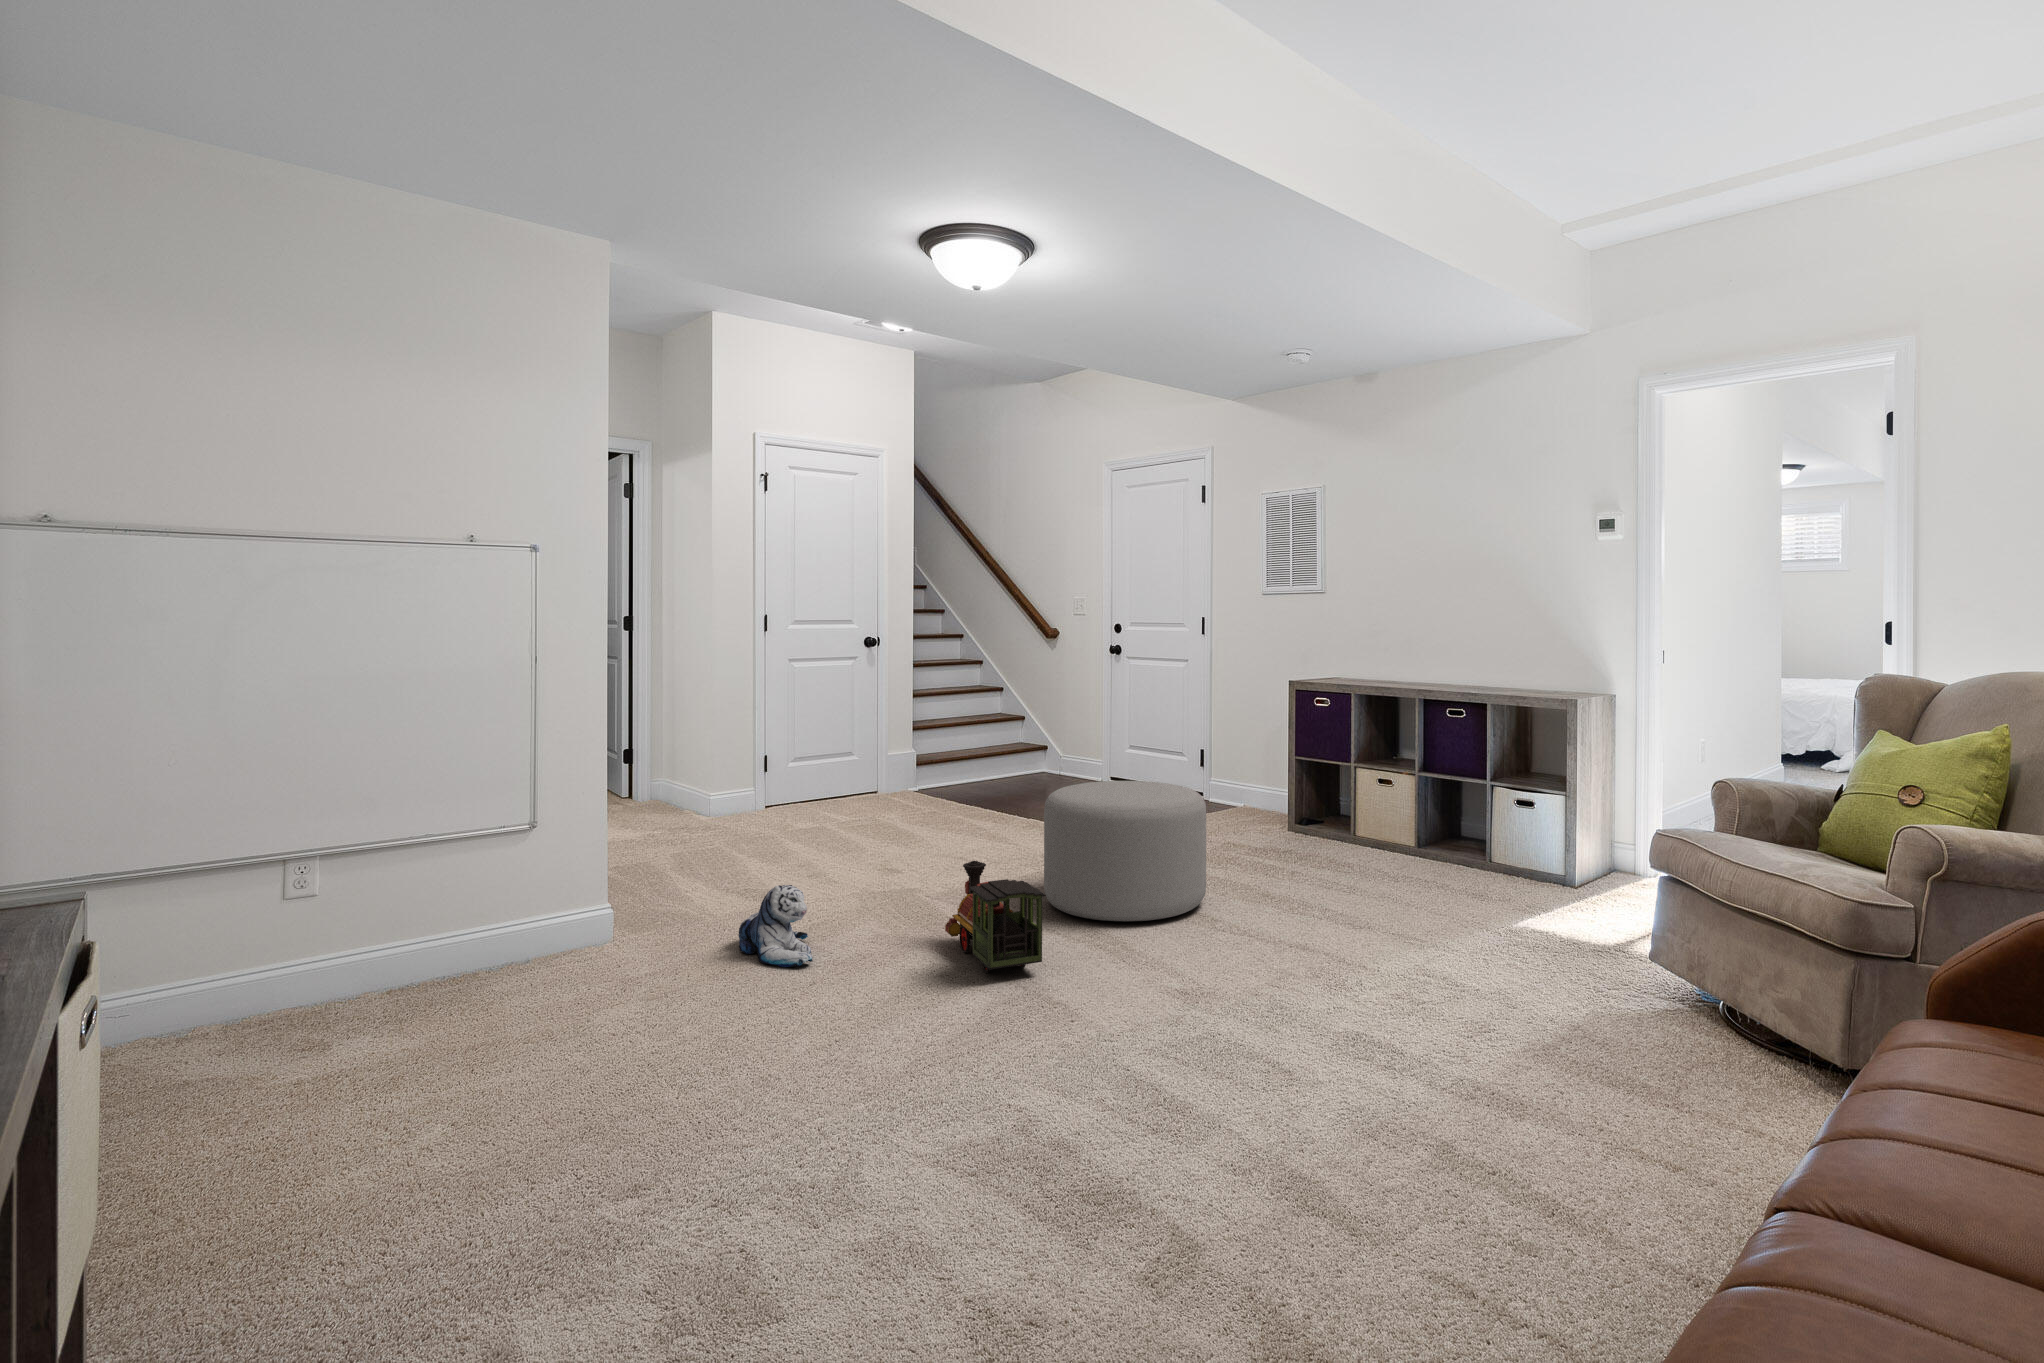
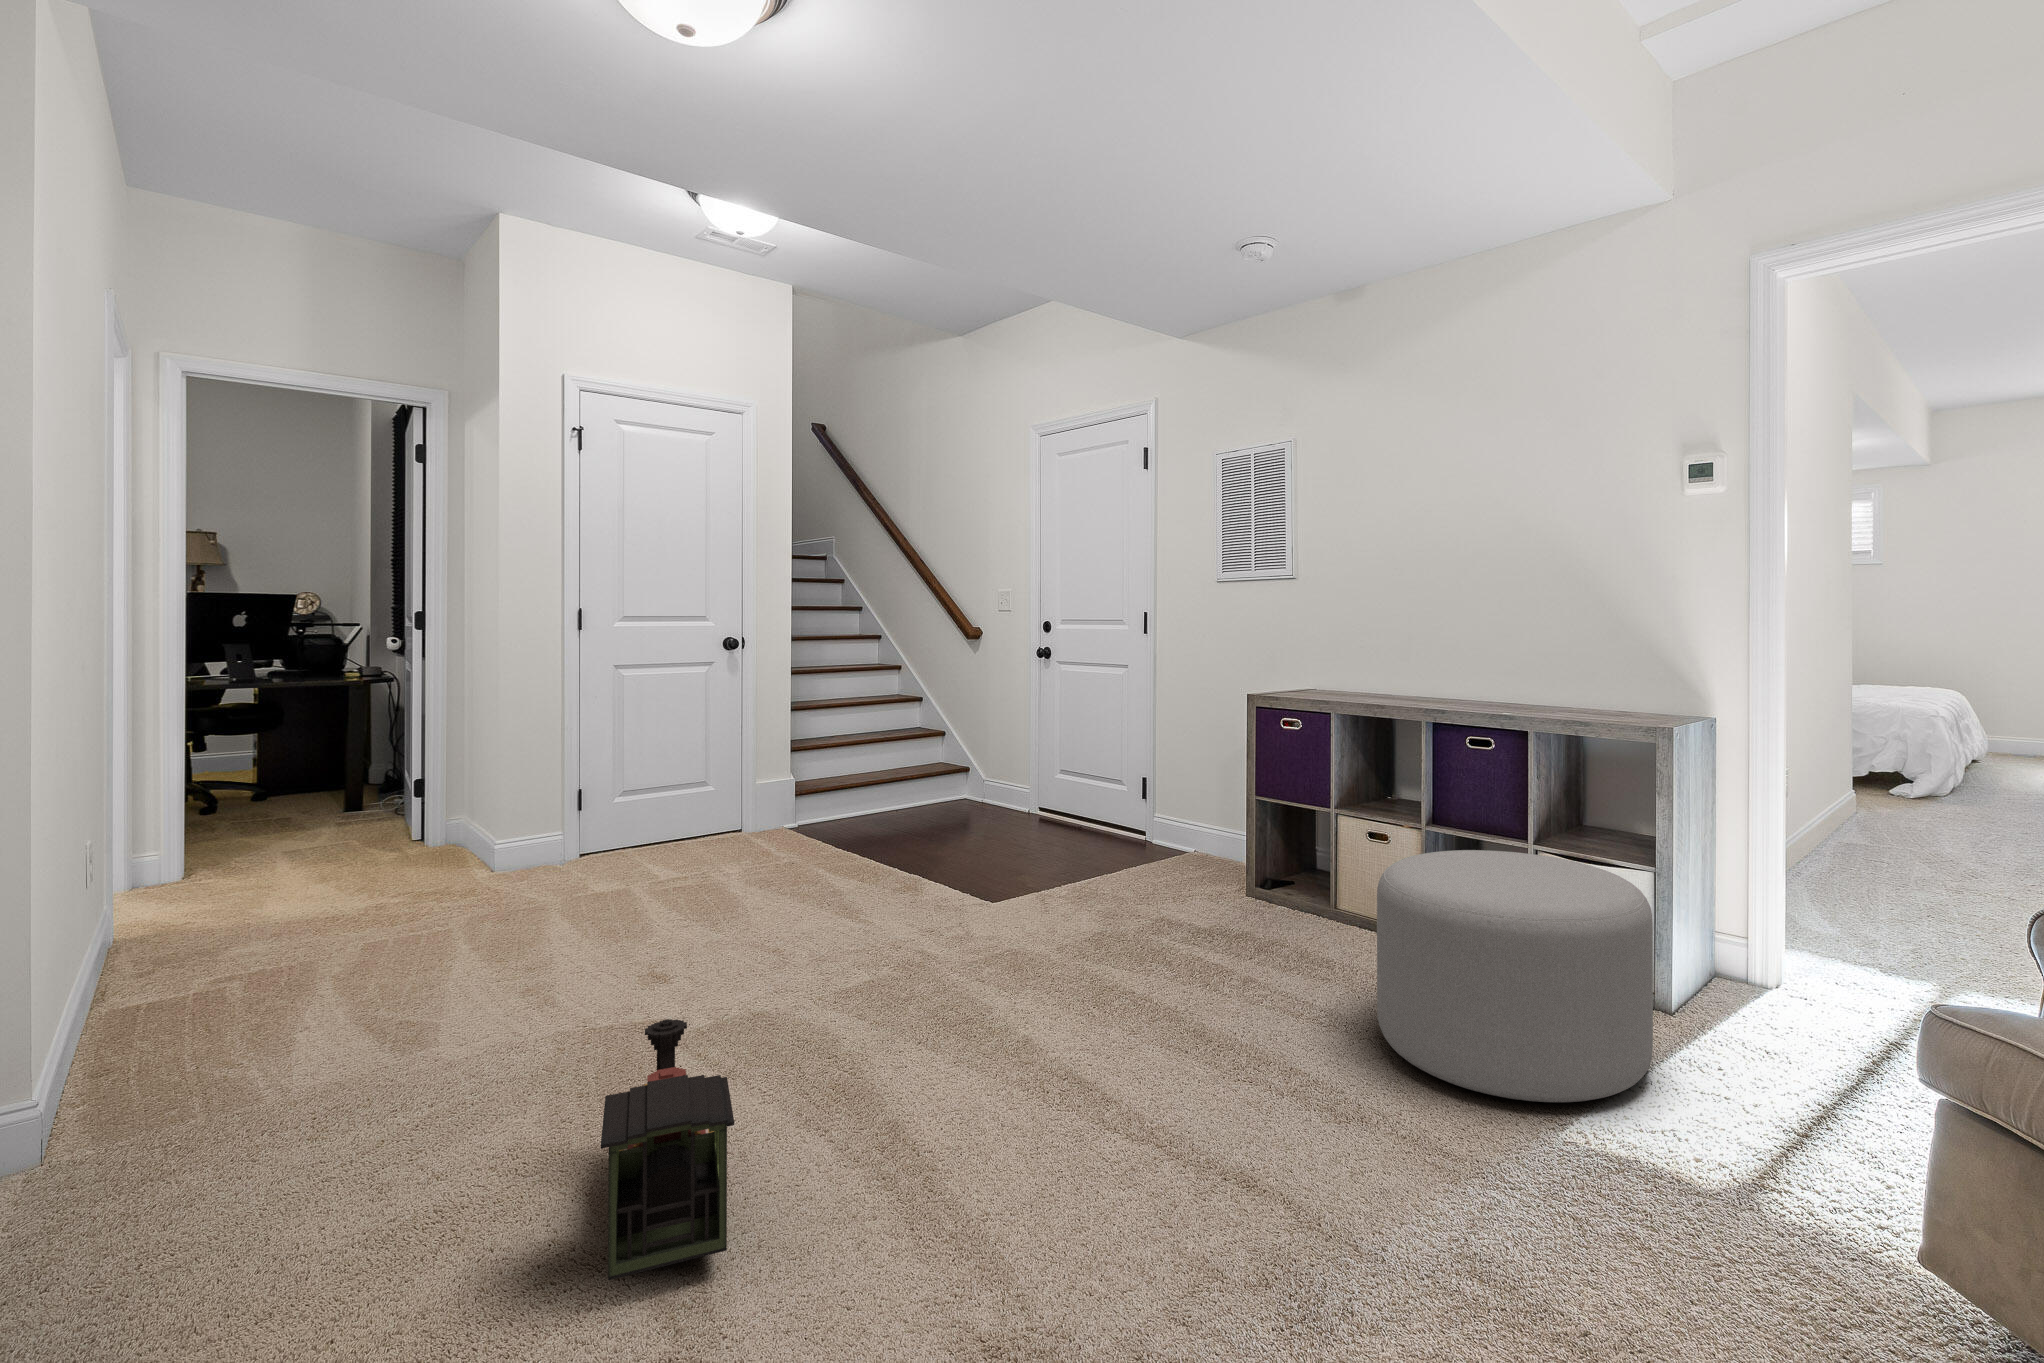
ottoman: present [1044,781,1206,921] -> present [1377,850,1653,1102]
plush toy: present [739,885,813,967] -> none [226,1070,382,1244]

